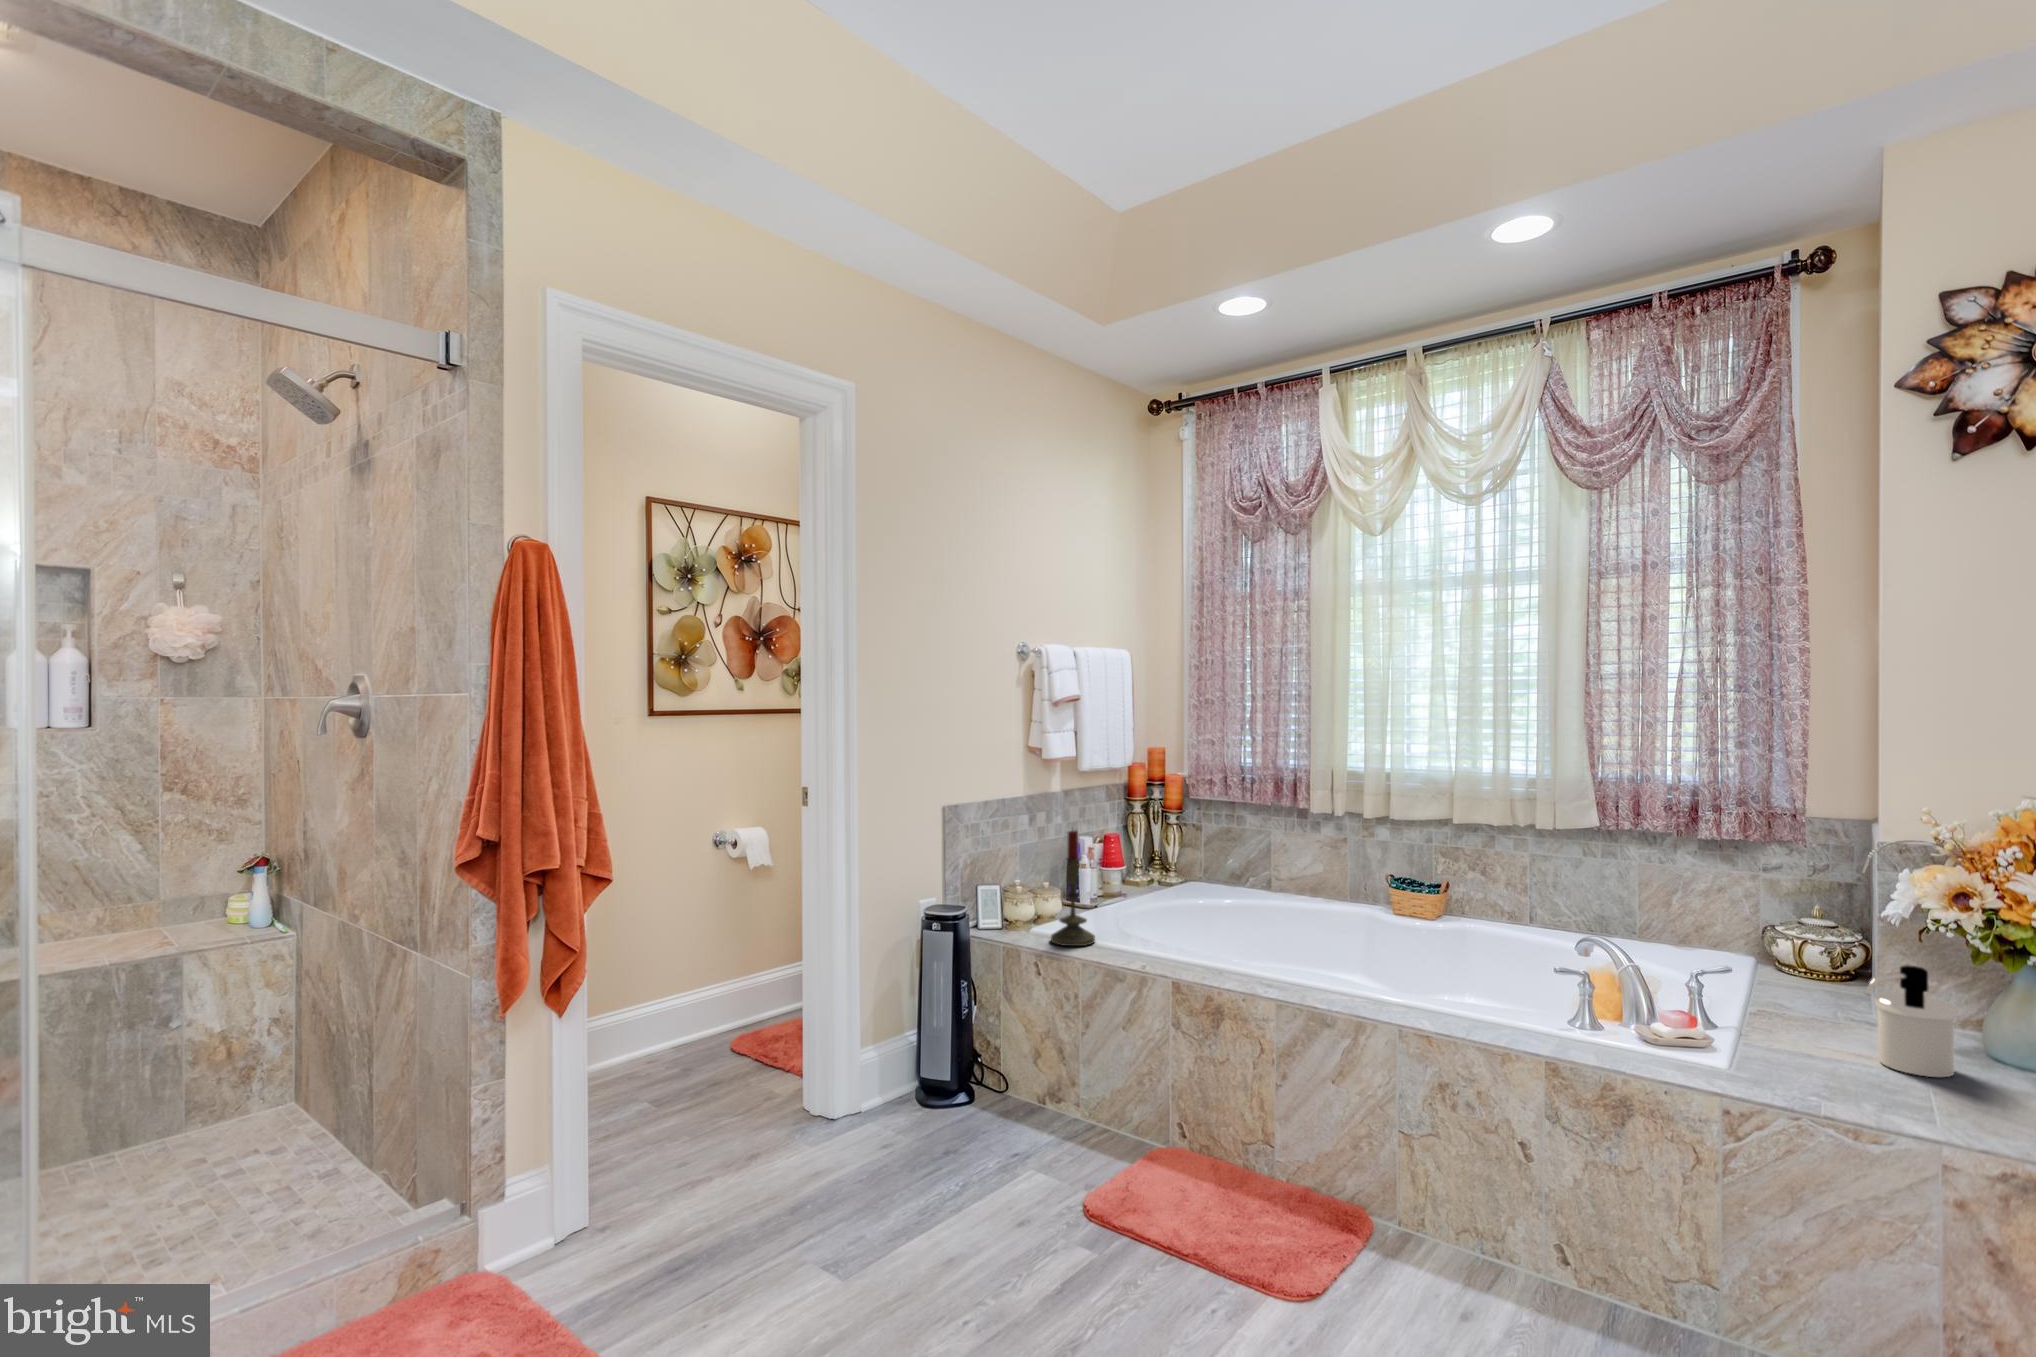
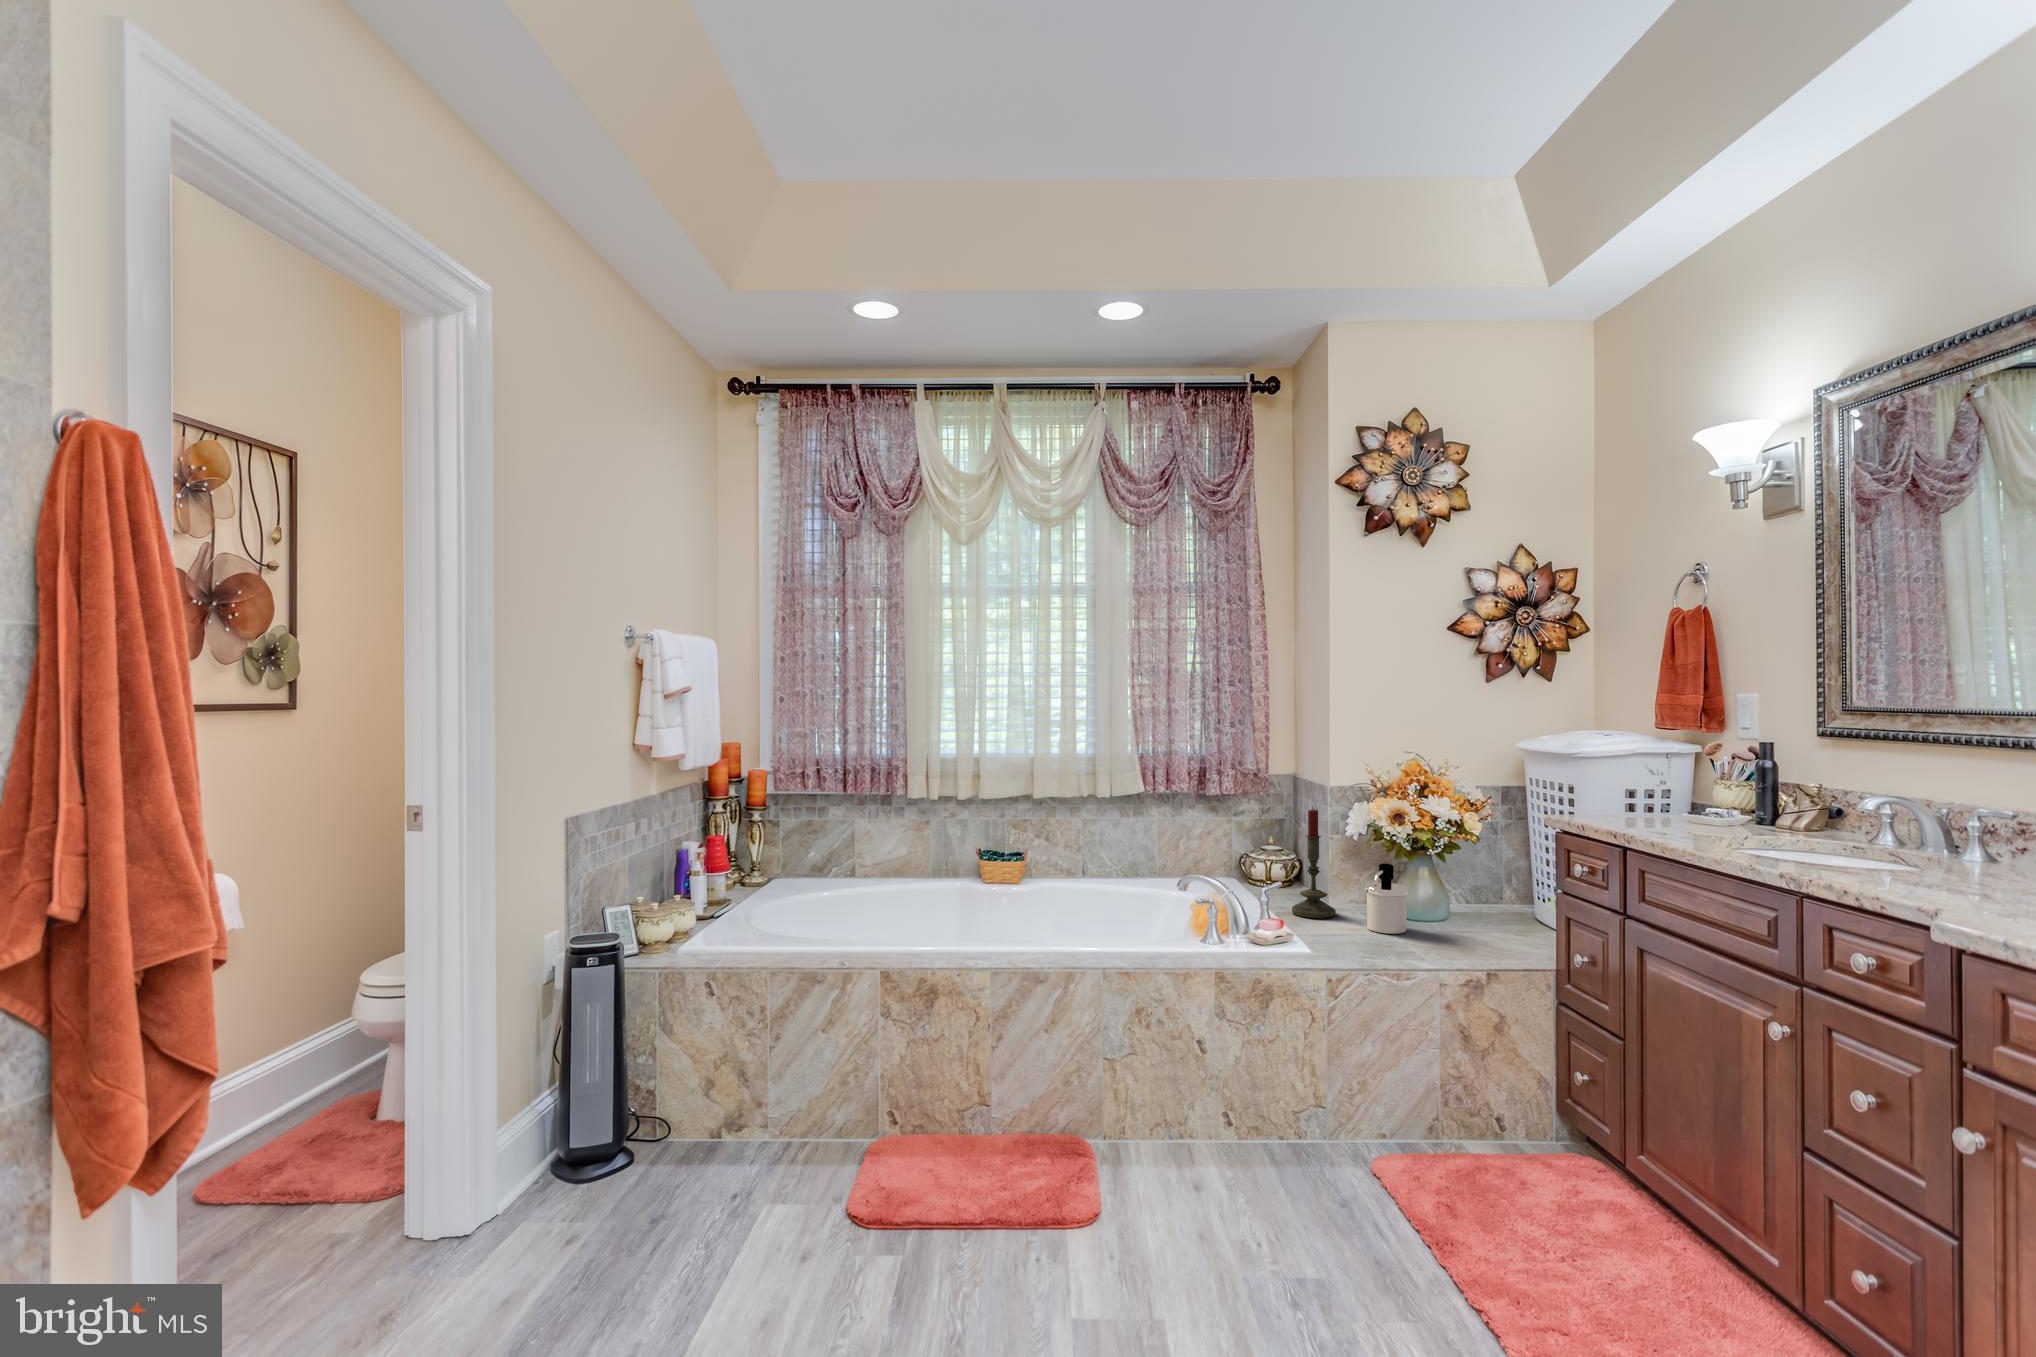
candle: present [1051,830,1095,946] -> present [1292,809,1336,918]

